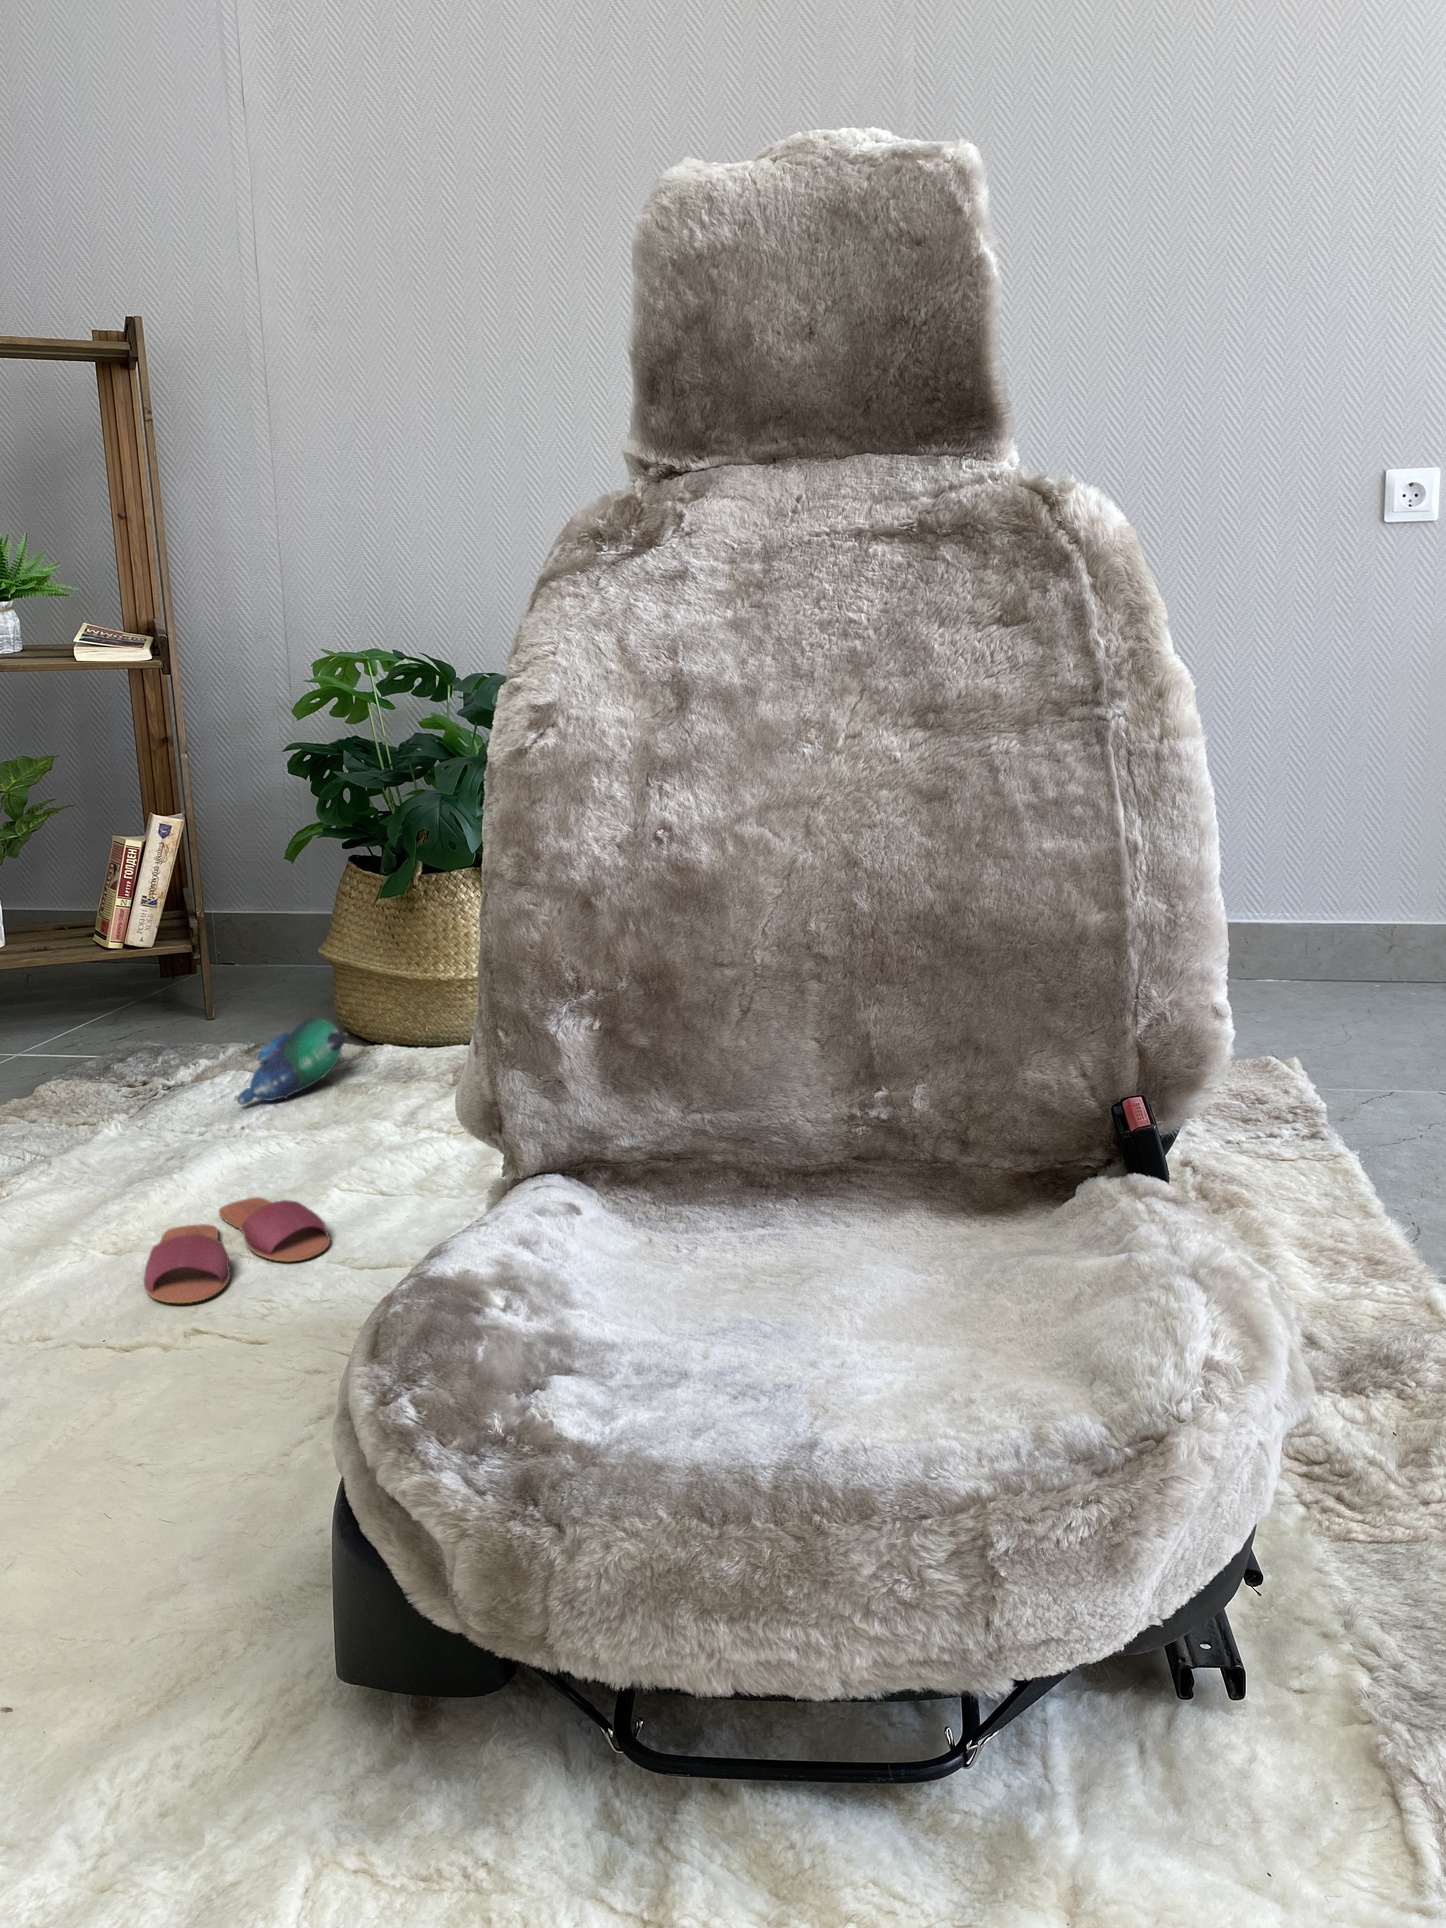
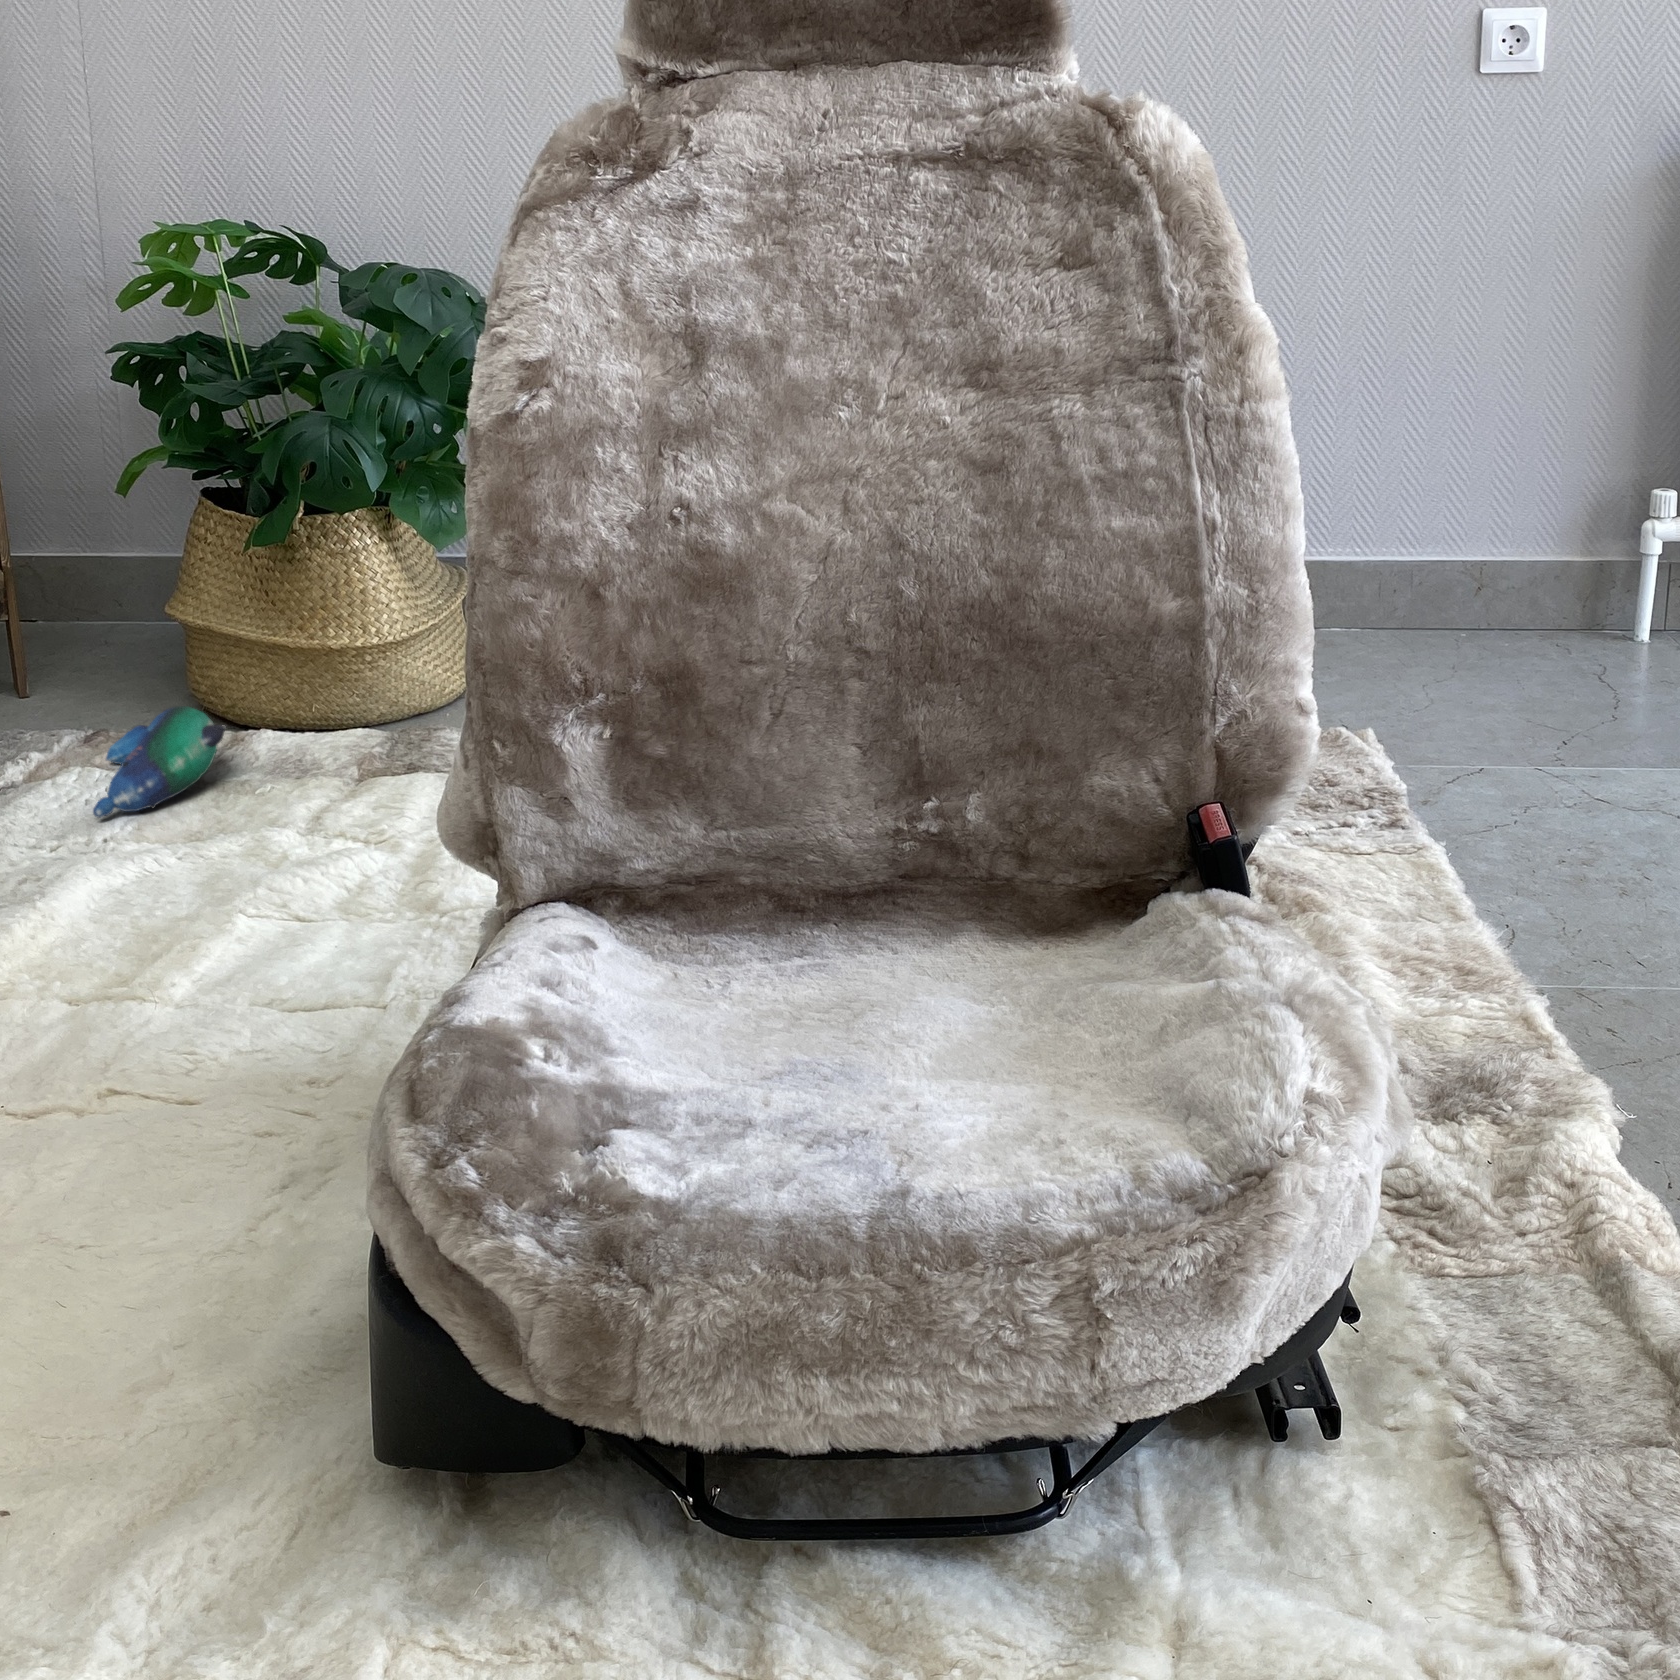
slippers: present [144,1197,330,1303] -> none [23,933,245,1065]

